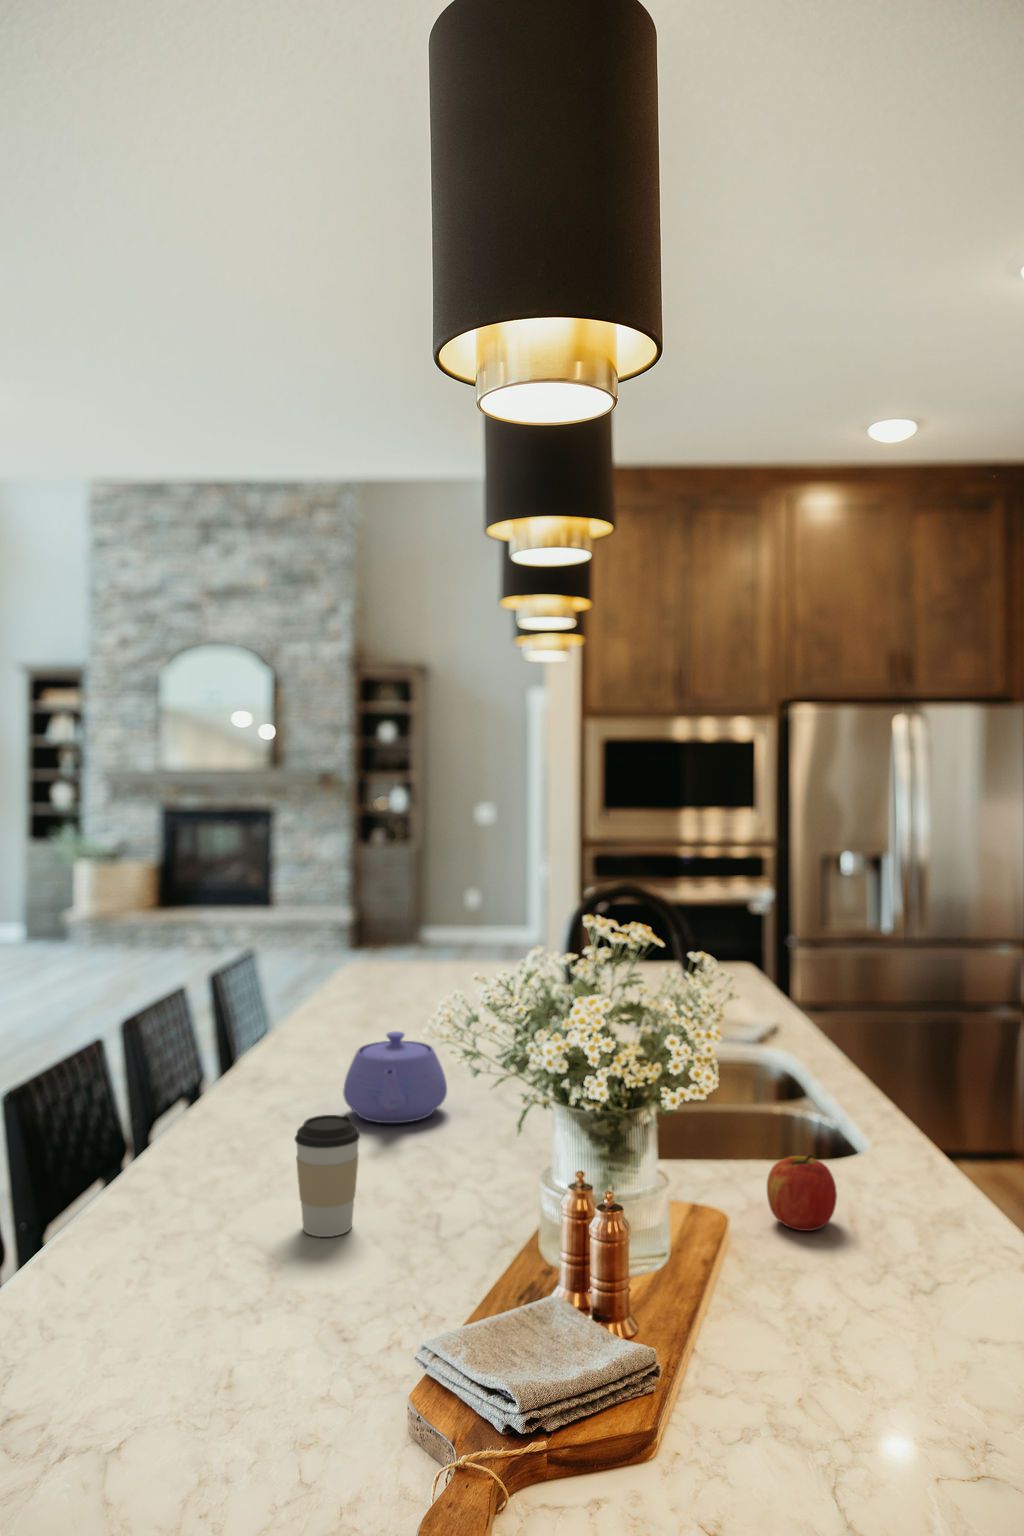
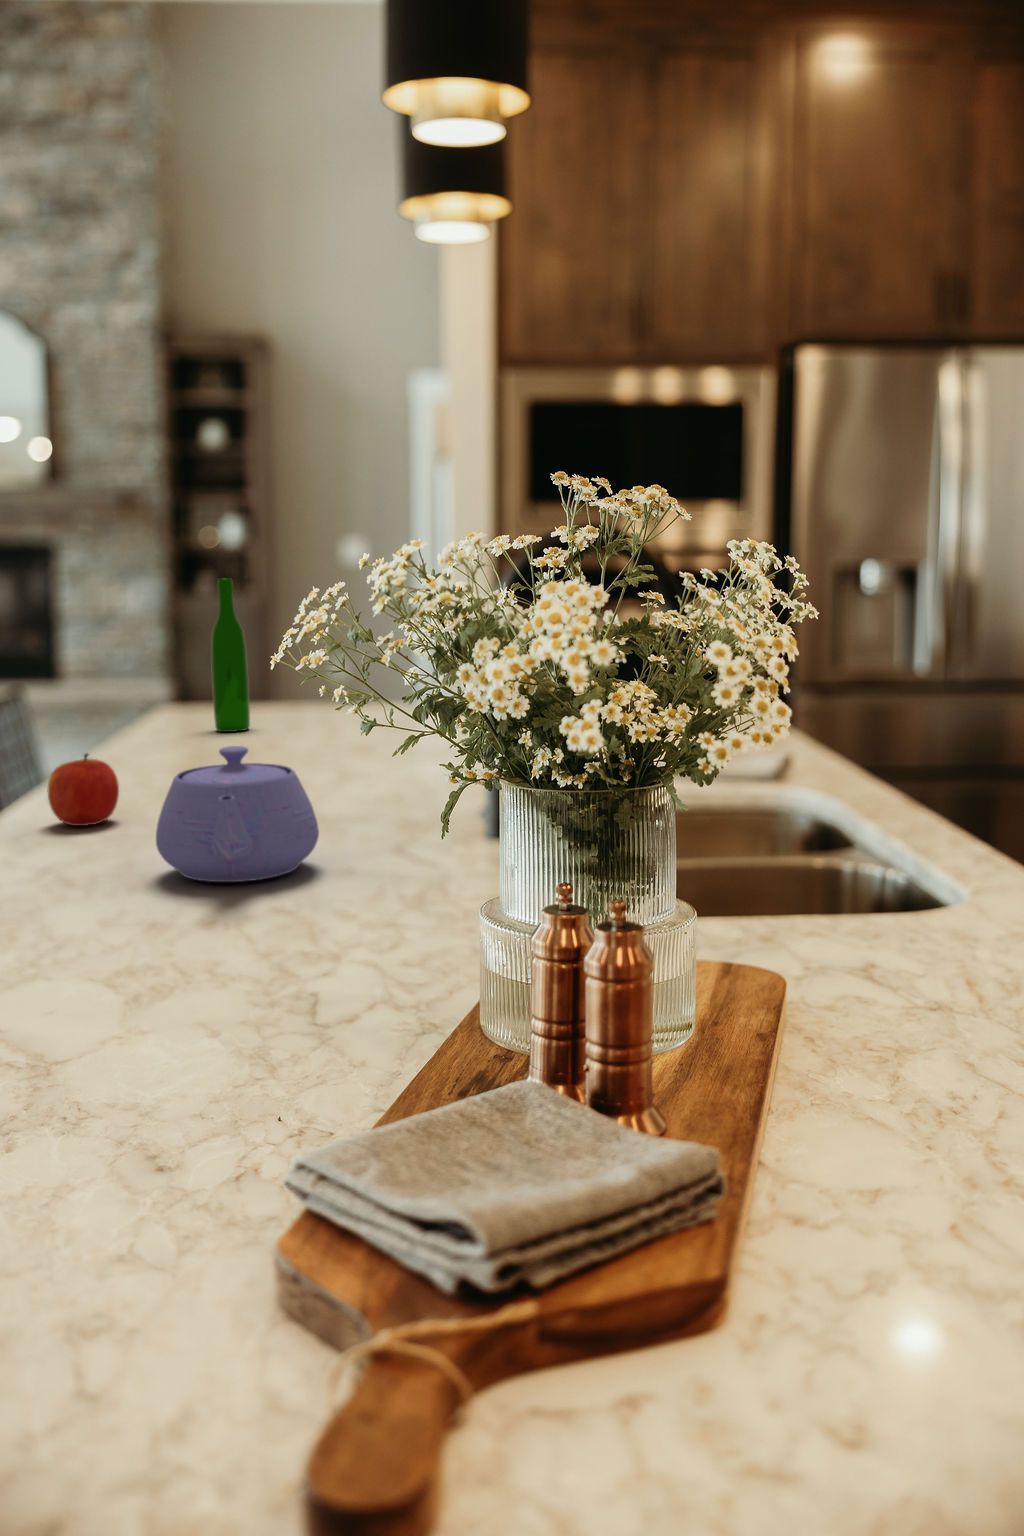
wine bottle: none [382,882,406,987] -> present [211,578,250,732]
coffee cup: present [295,1115,360,1237] -> none [66,837,178,1030]
apple: present [767,1155,837,1231] -> present [47,753,119,826]

